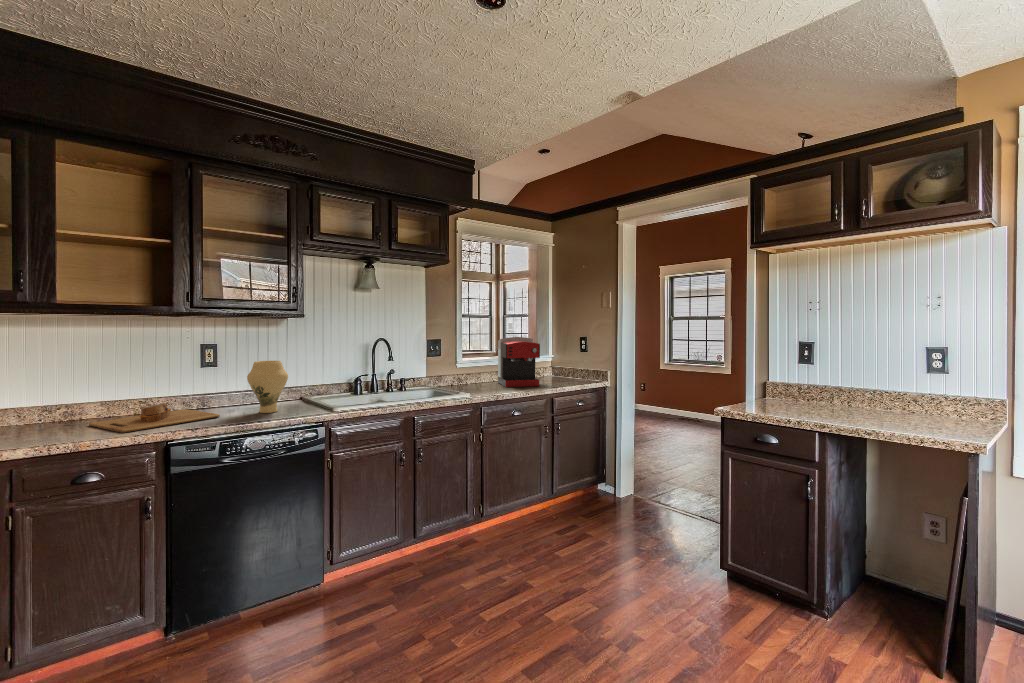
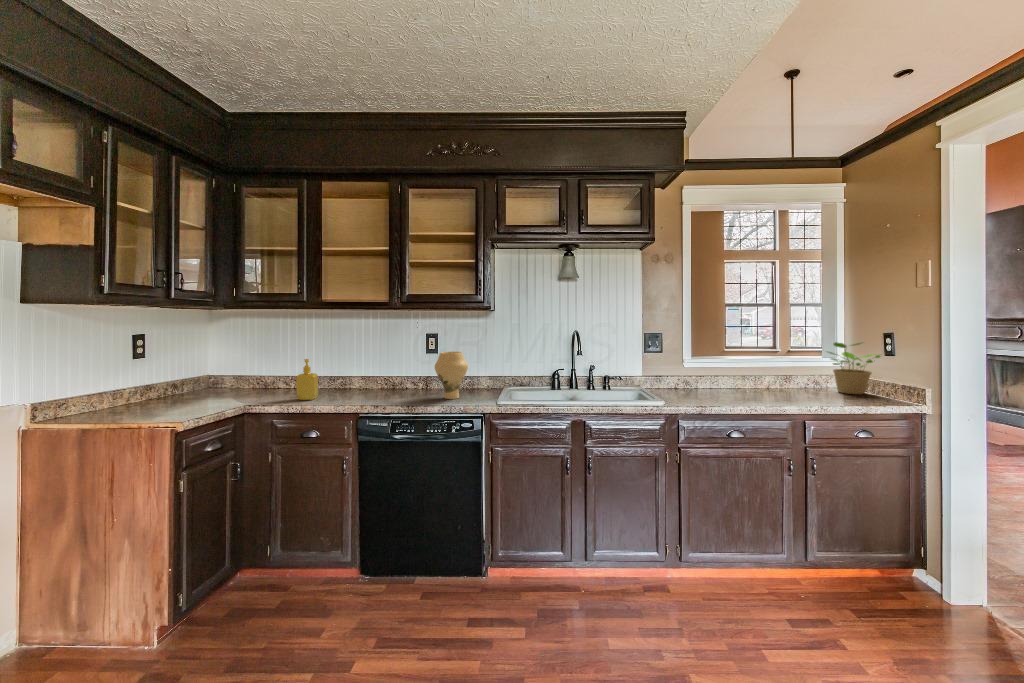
coffee maker: present [498,337,540,387] -> none [737,333,794,403]
potted plant: none [546,342,575,379] -> present [827,342,881,394]
soap dispenser: none [36,379,71,438] -> present [296,359,318,400]
cutting board: present [89,403,220,433] -> none [337,382,413,403]

